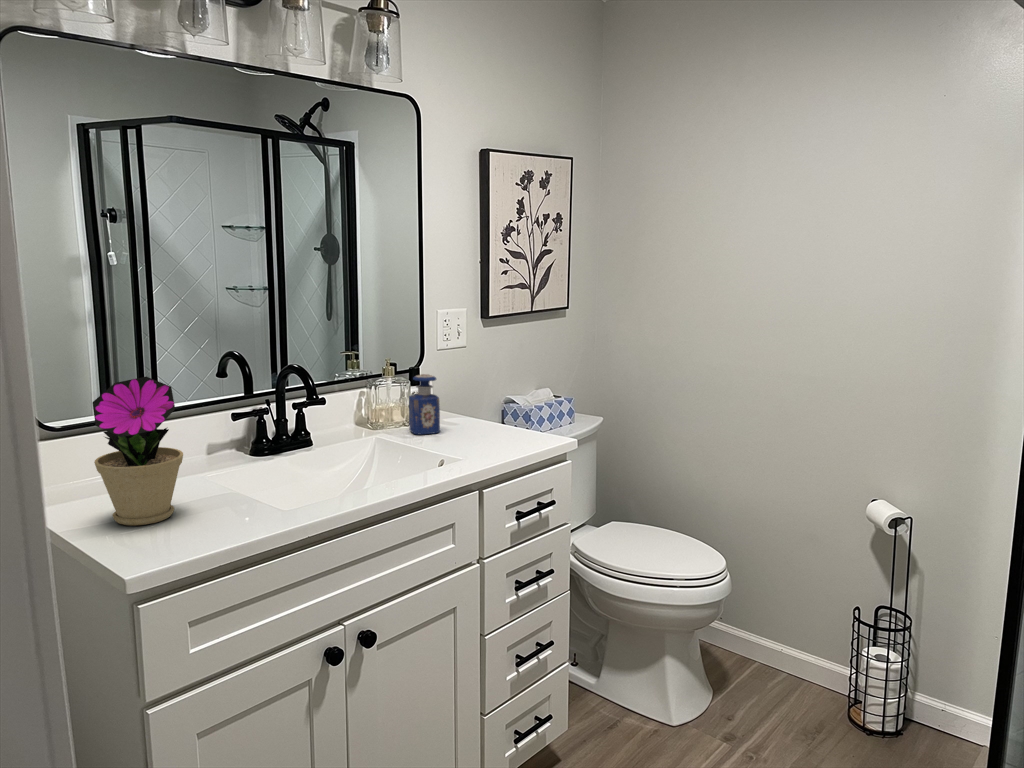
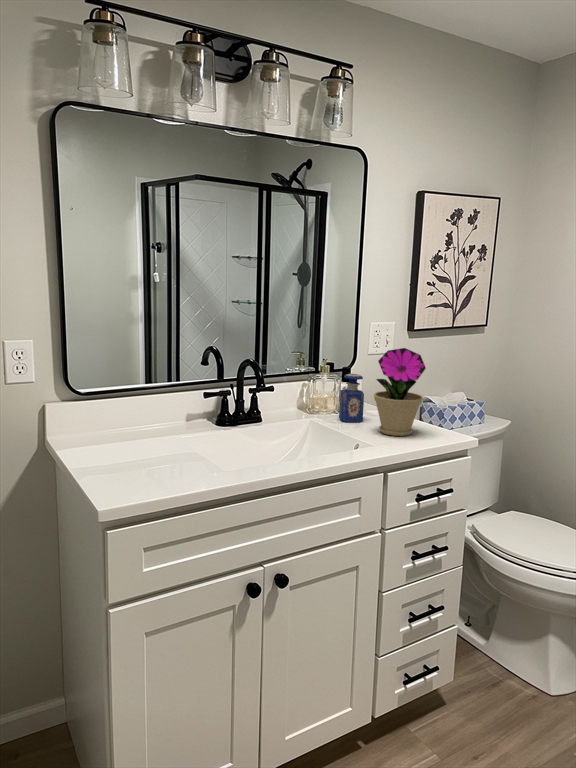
flower pot: present [93,377,183,525] -> present [374,348,426,436]

